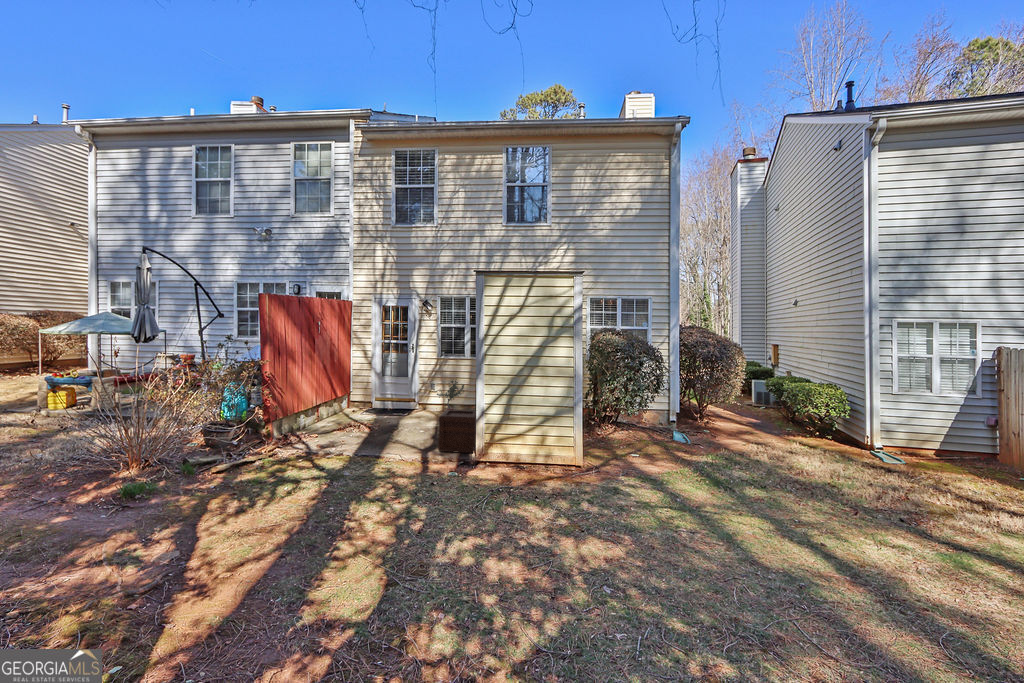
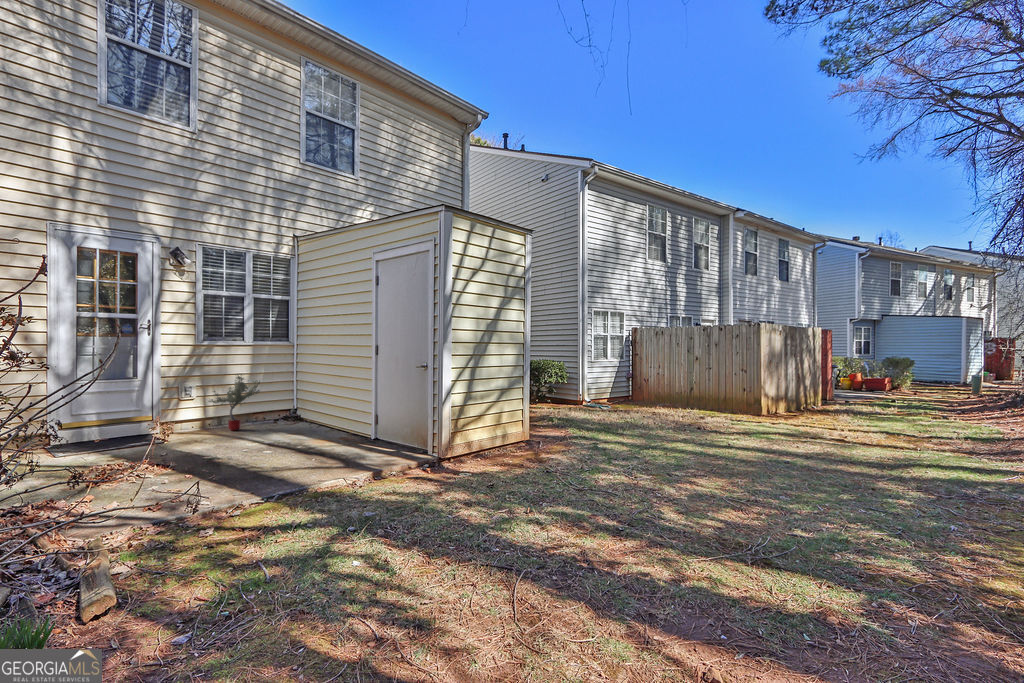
wooden crate: present [438,410,476,453] -> none [346,401,420,464]

